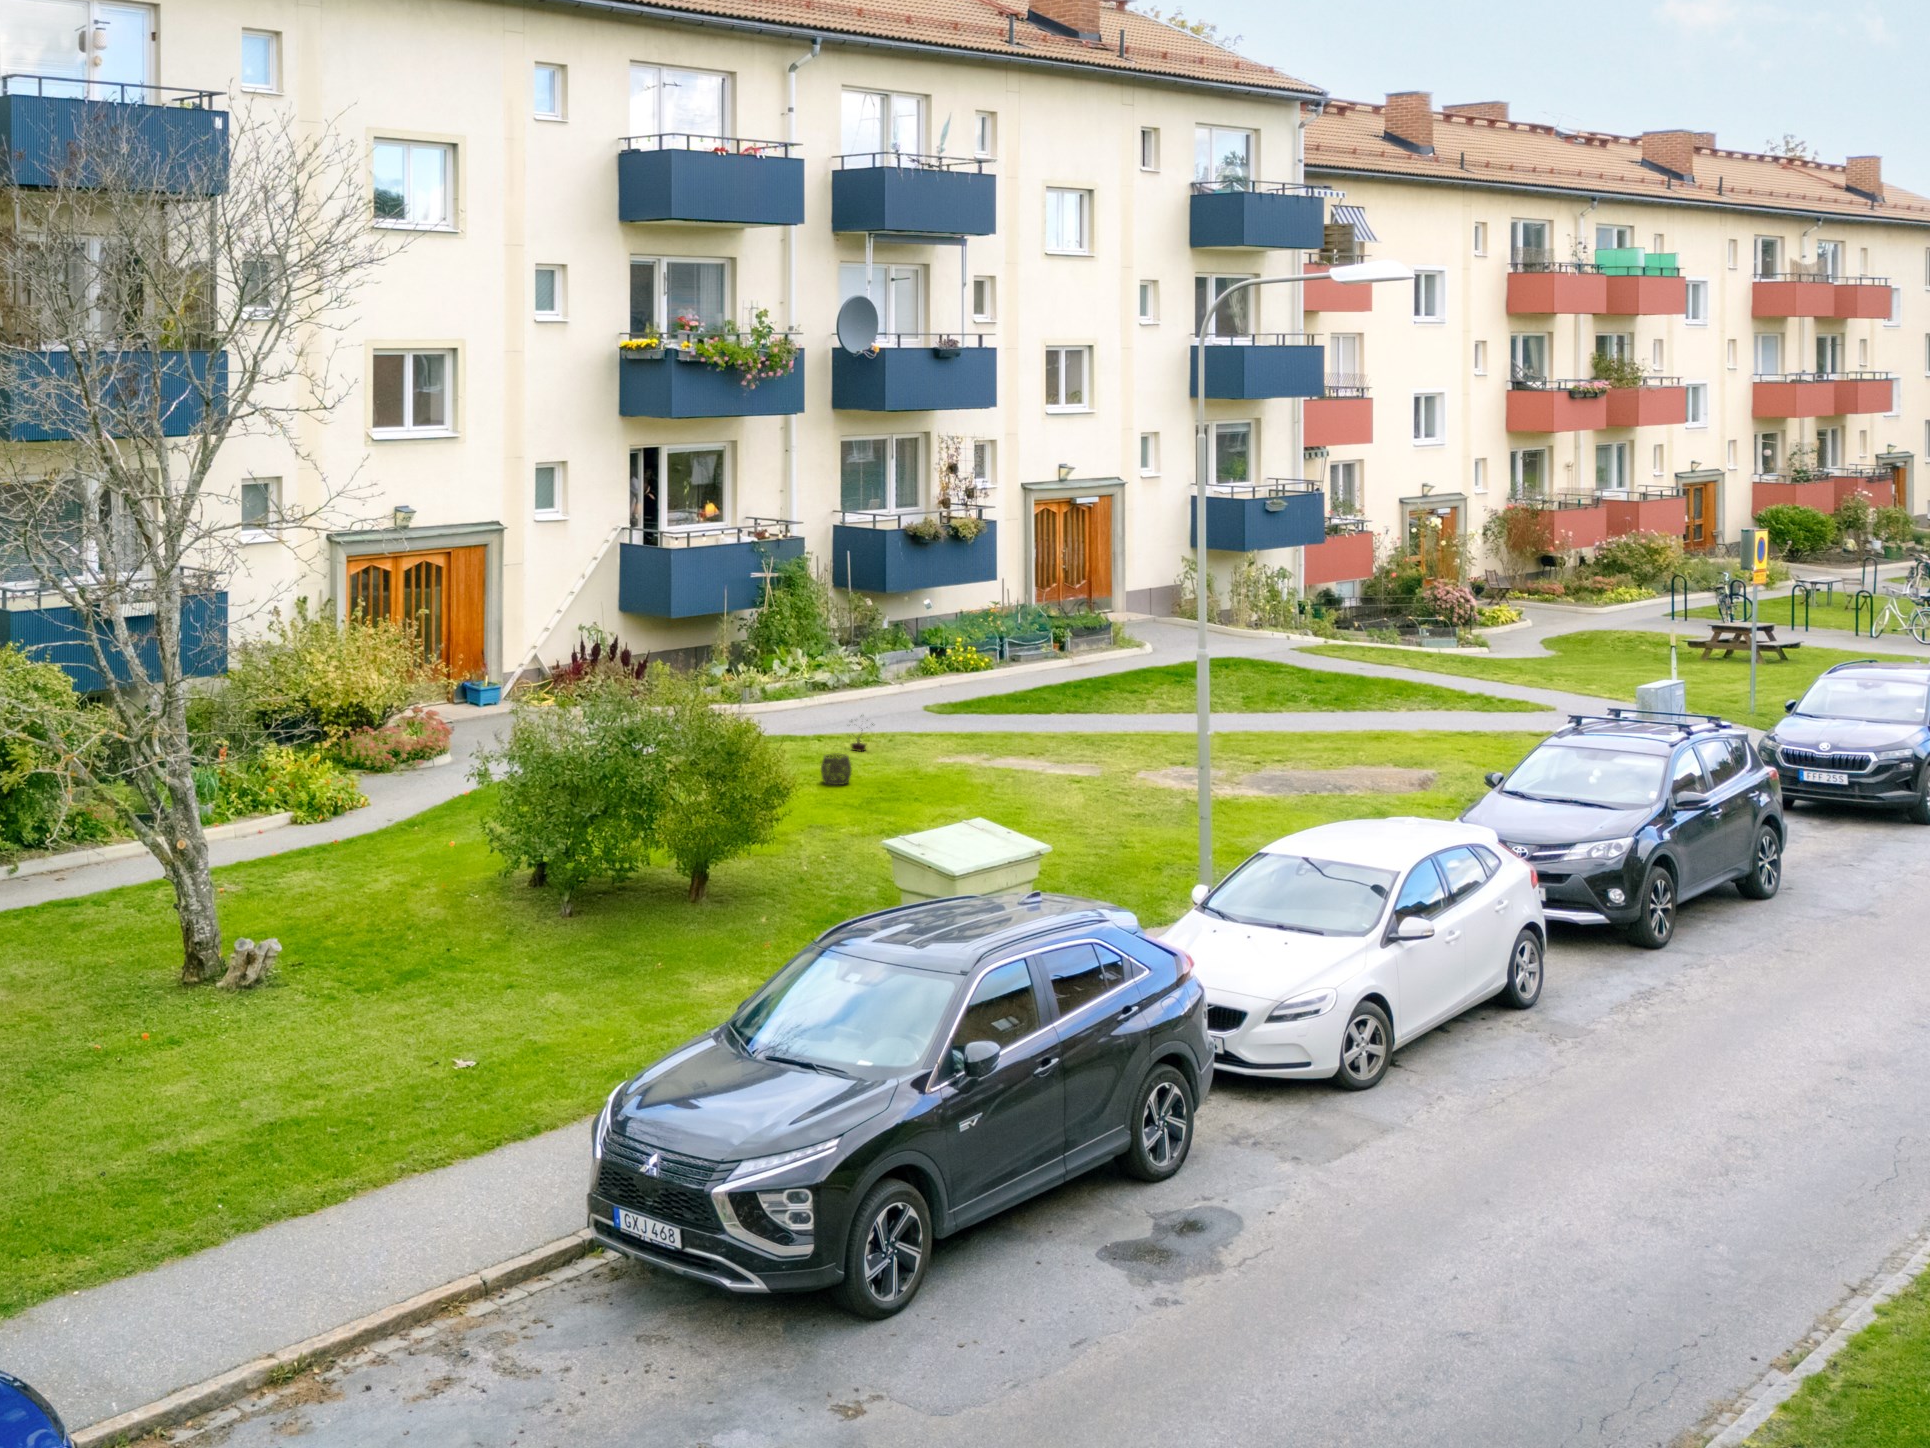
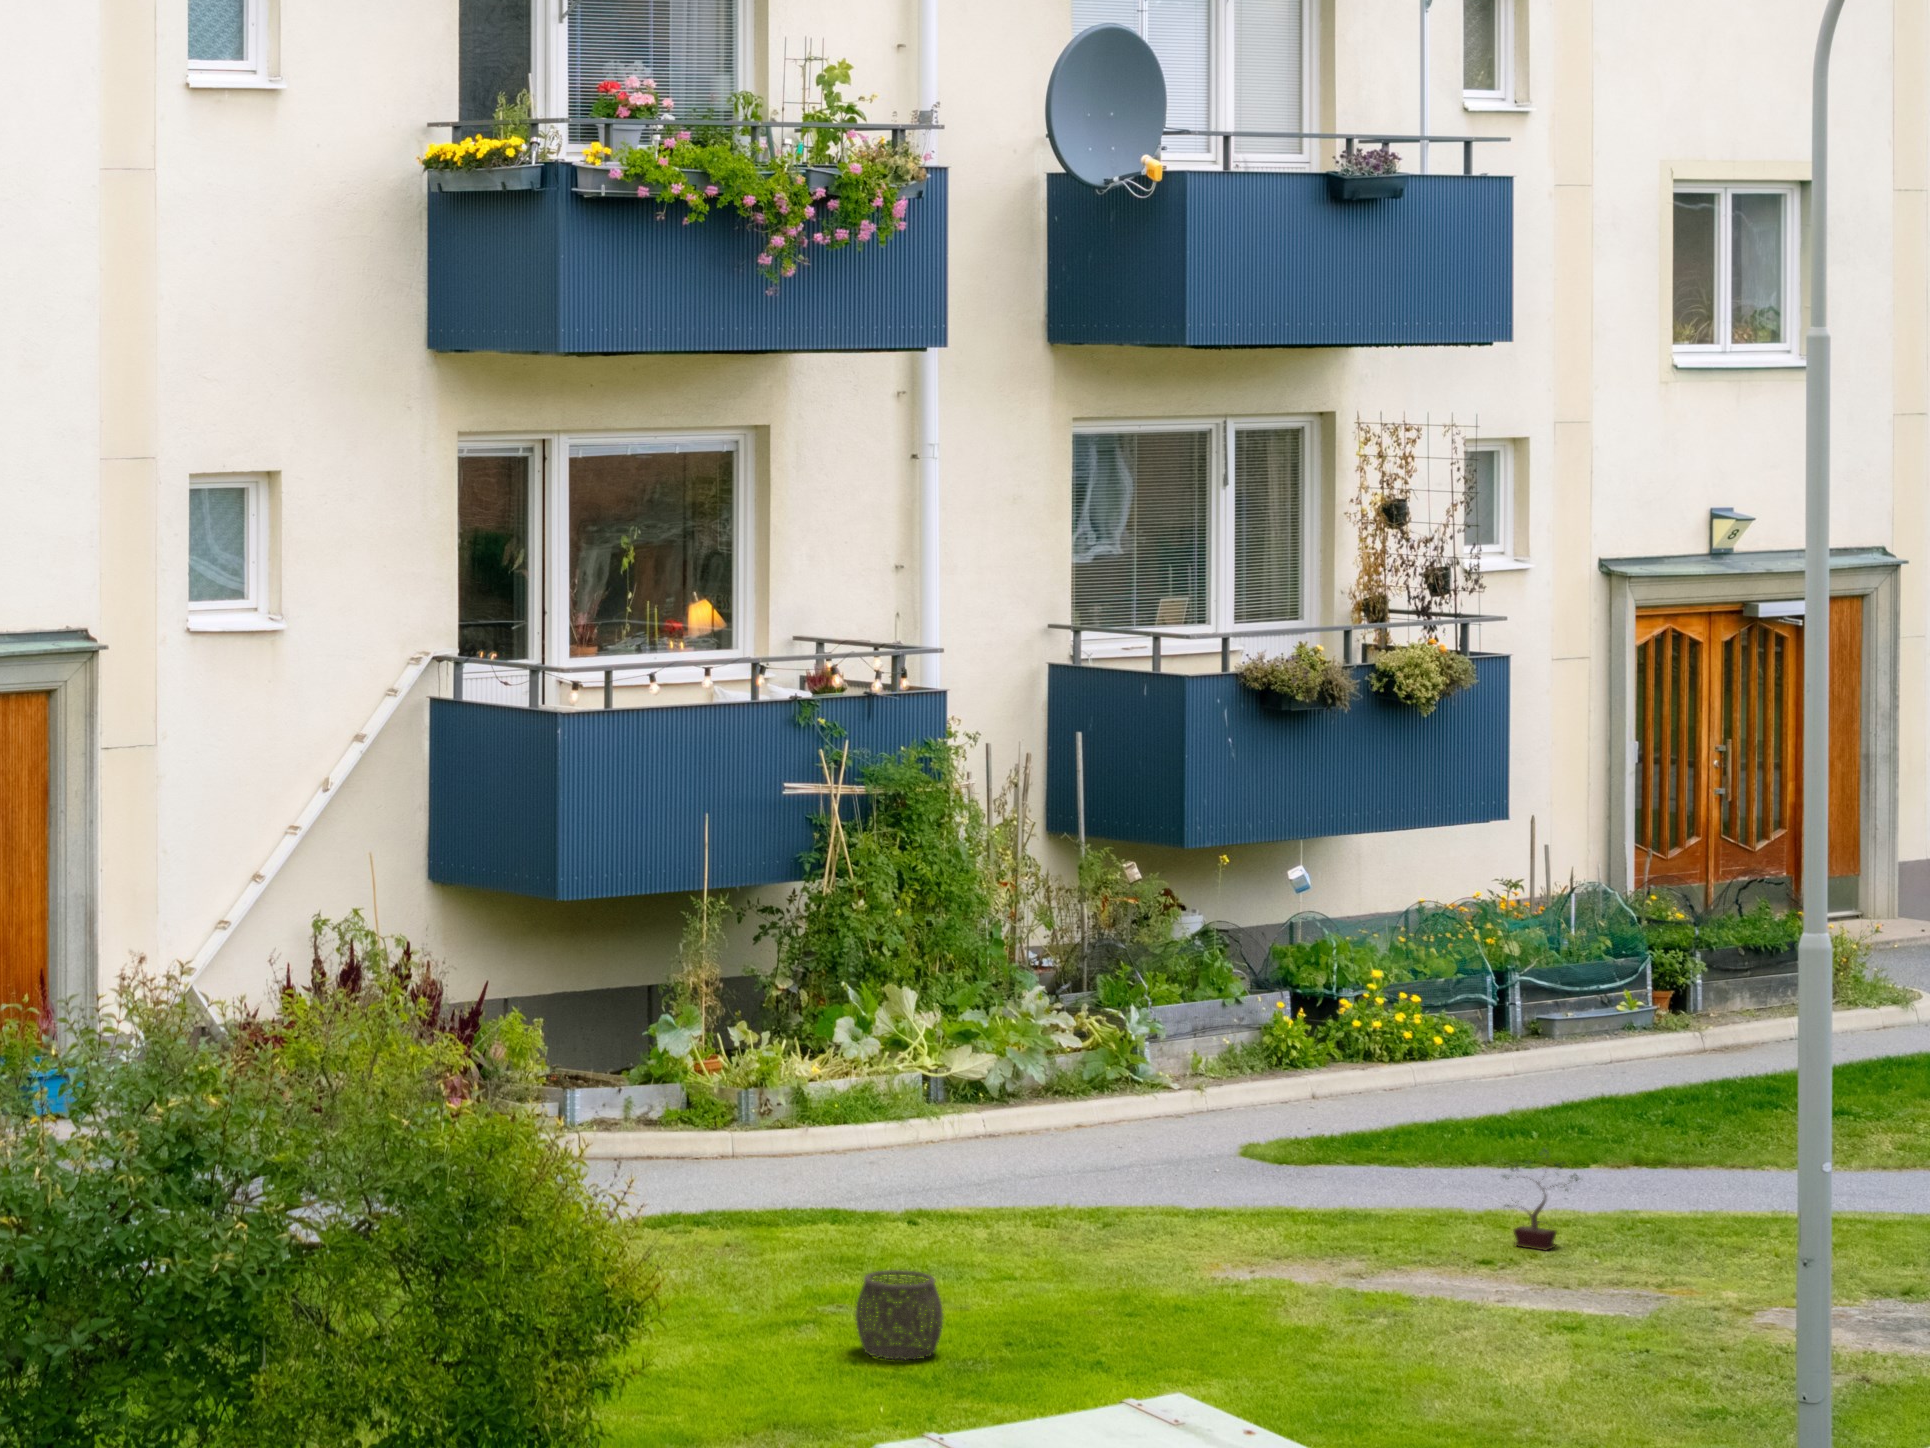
potted plant: present [849,715,873,751] -> present [1503,1148,1579,1250]

